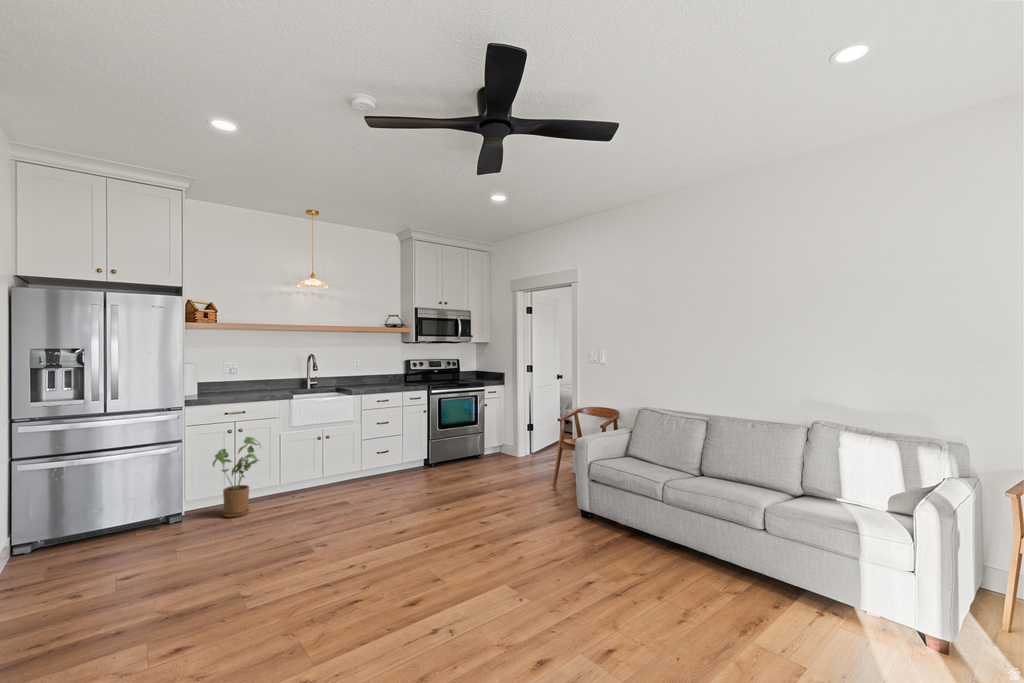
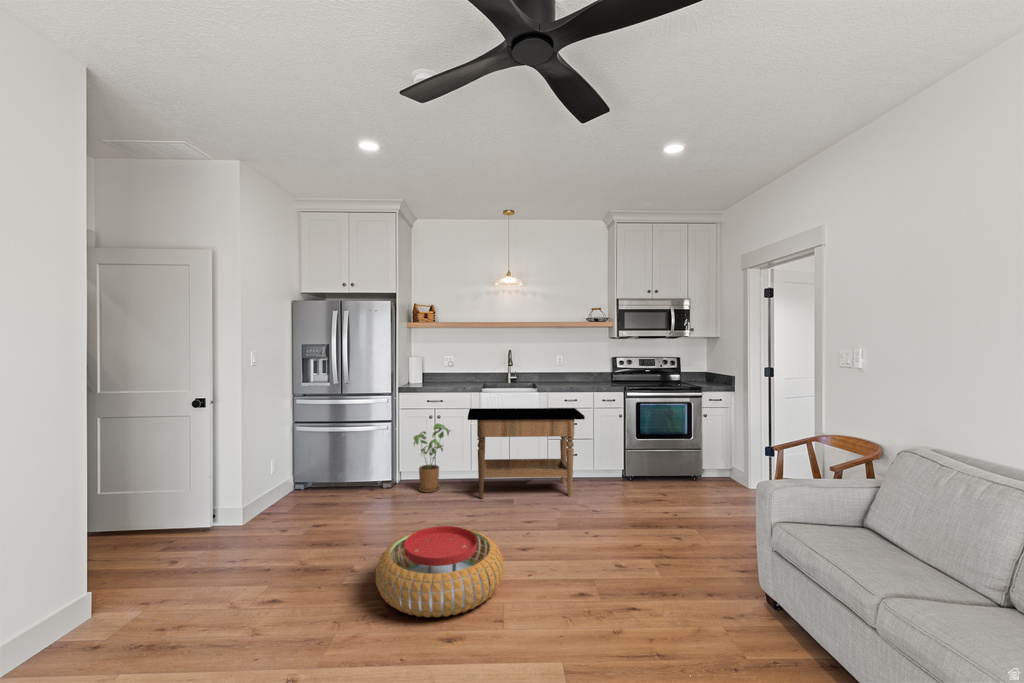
side table: none [280,408,408,508] -> present [468,408,585,498]
pouf: none [289,521,417,604] -> present [376,526,503,617]

